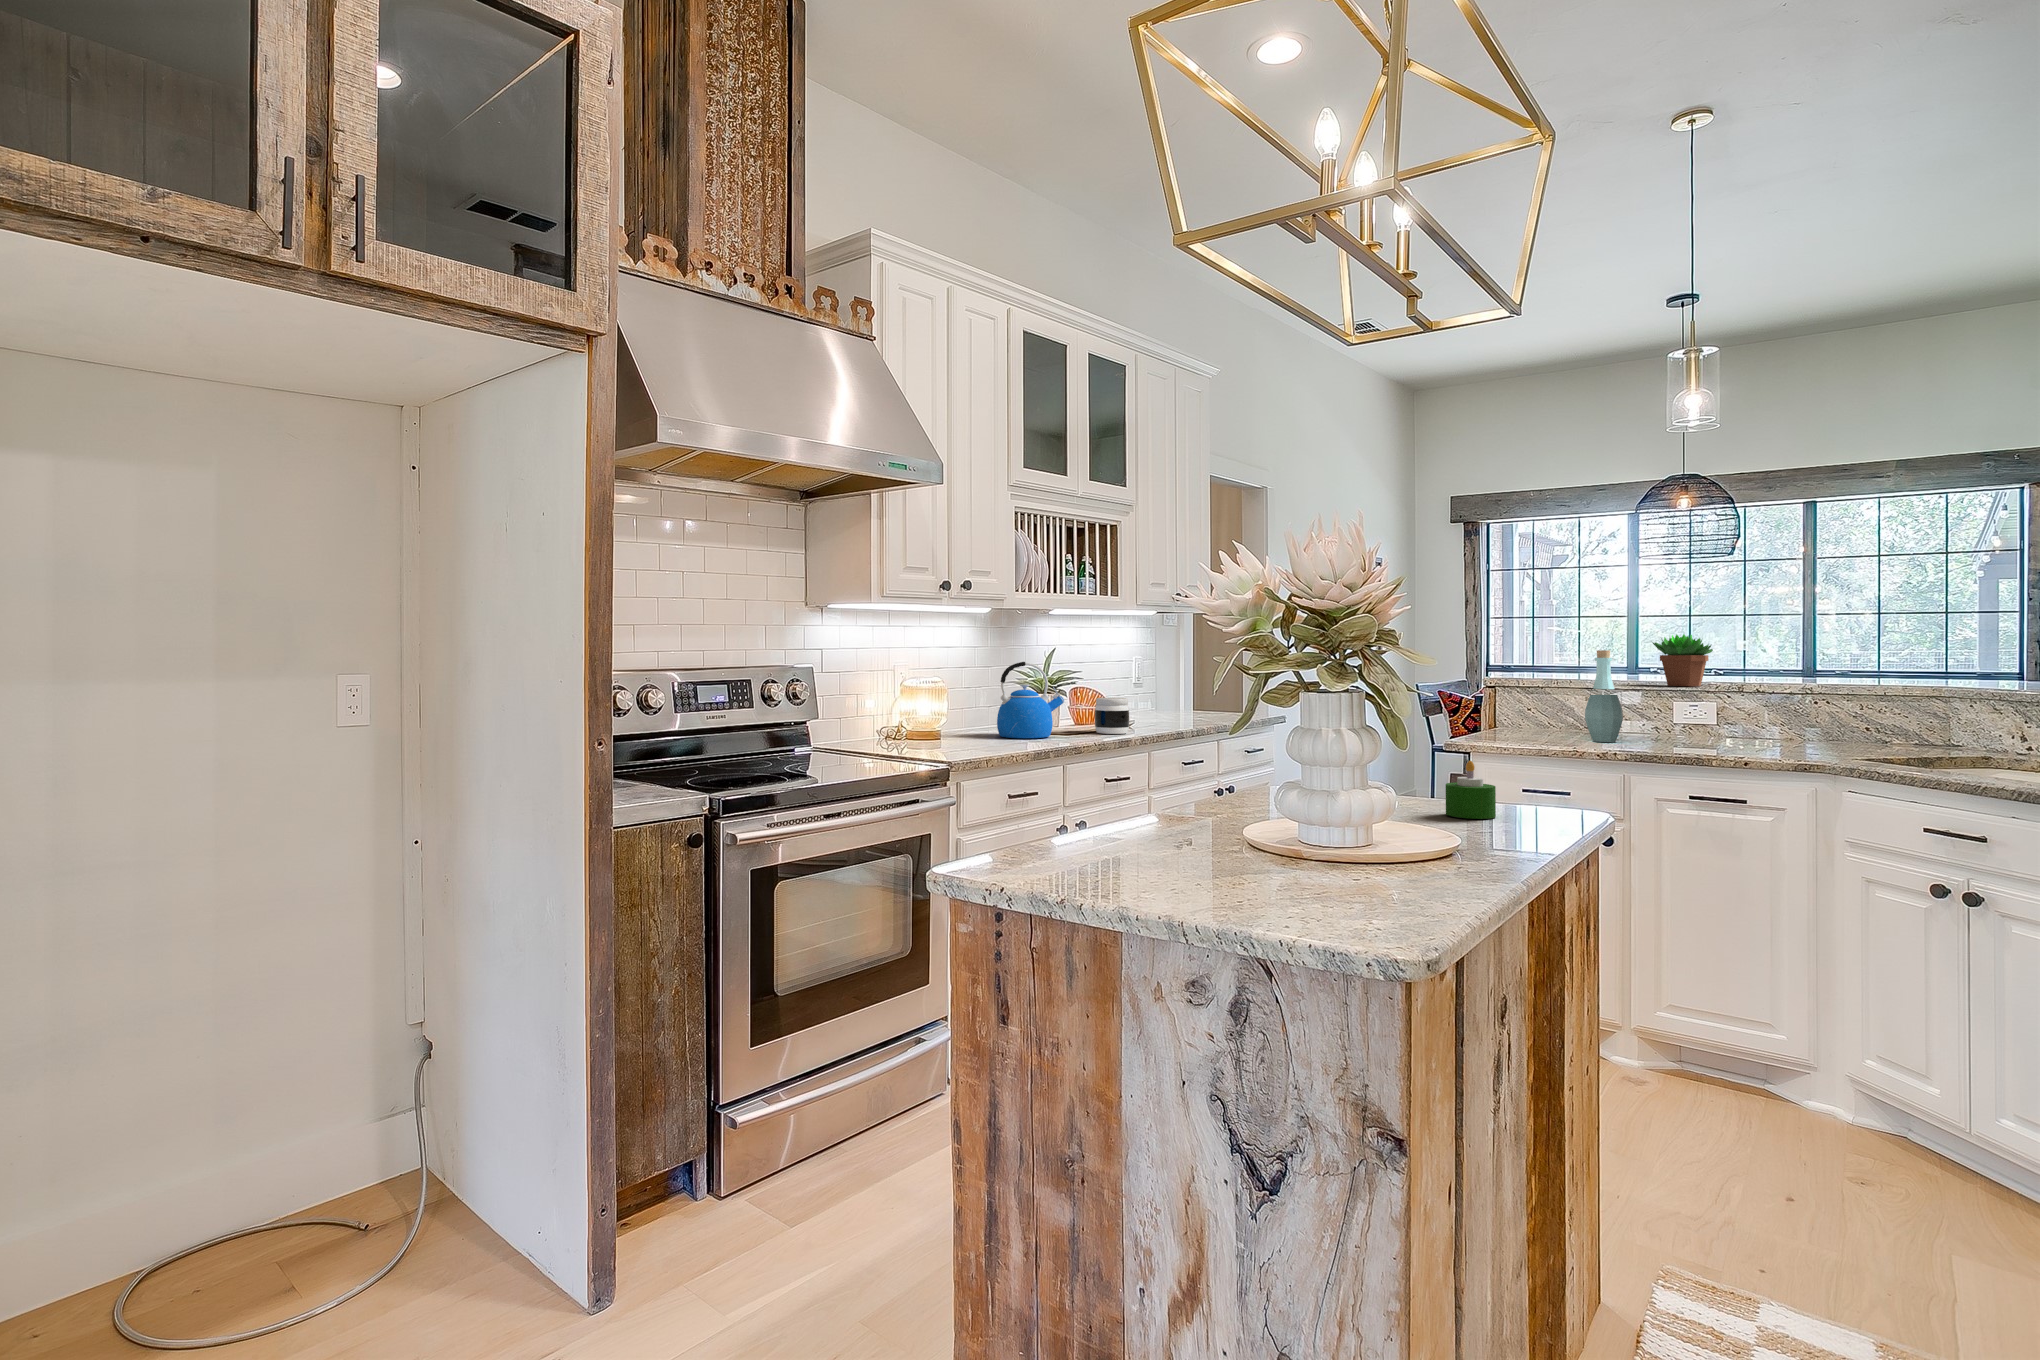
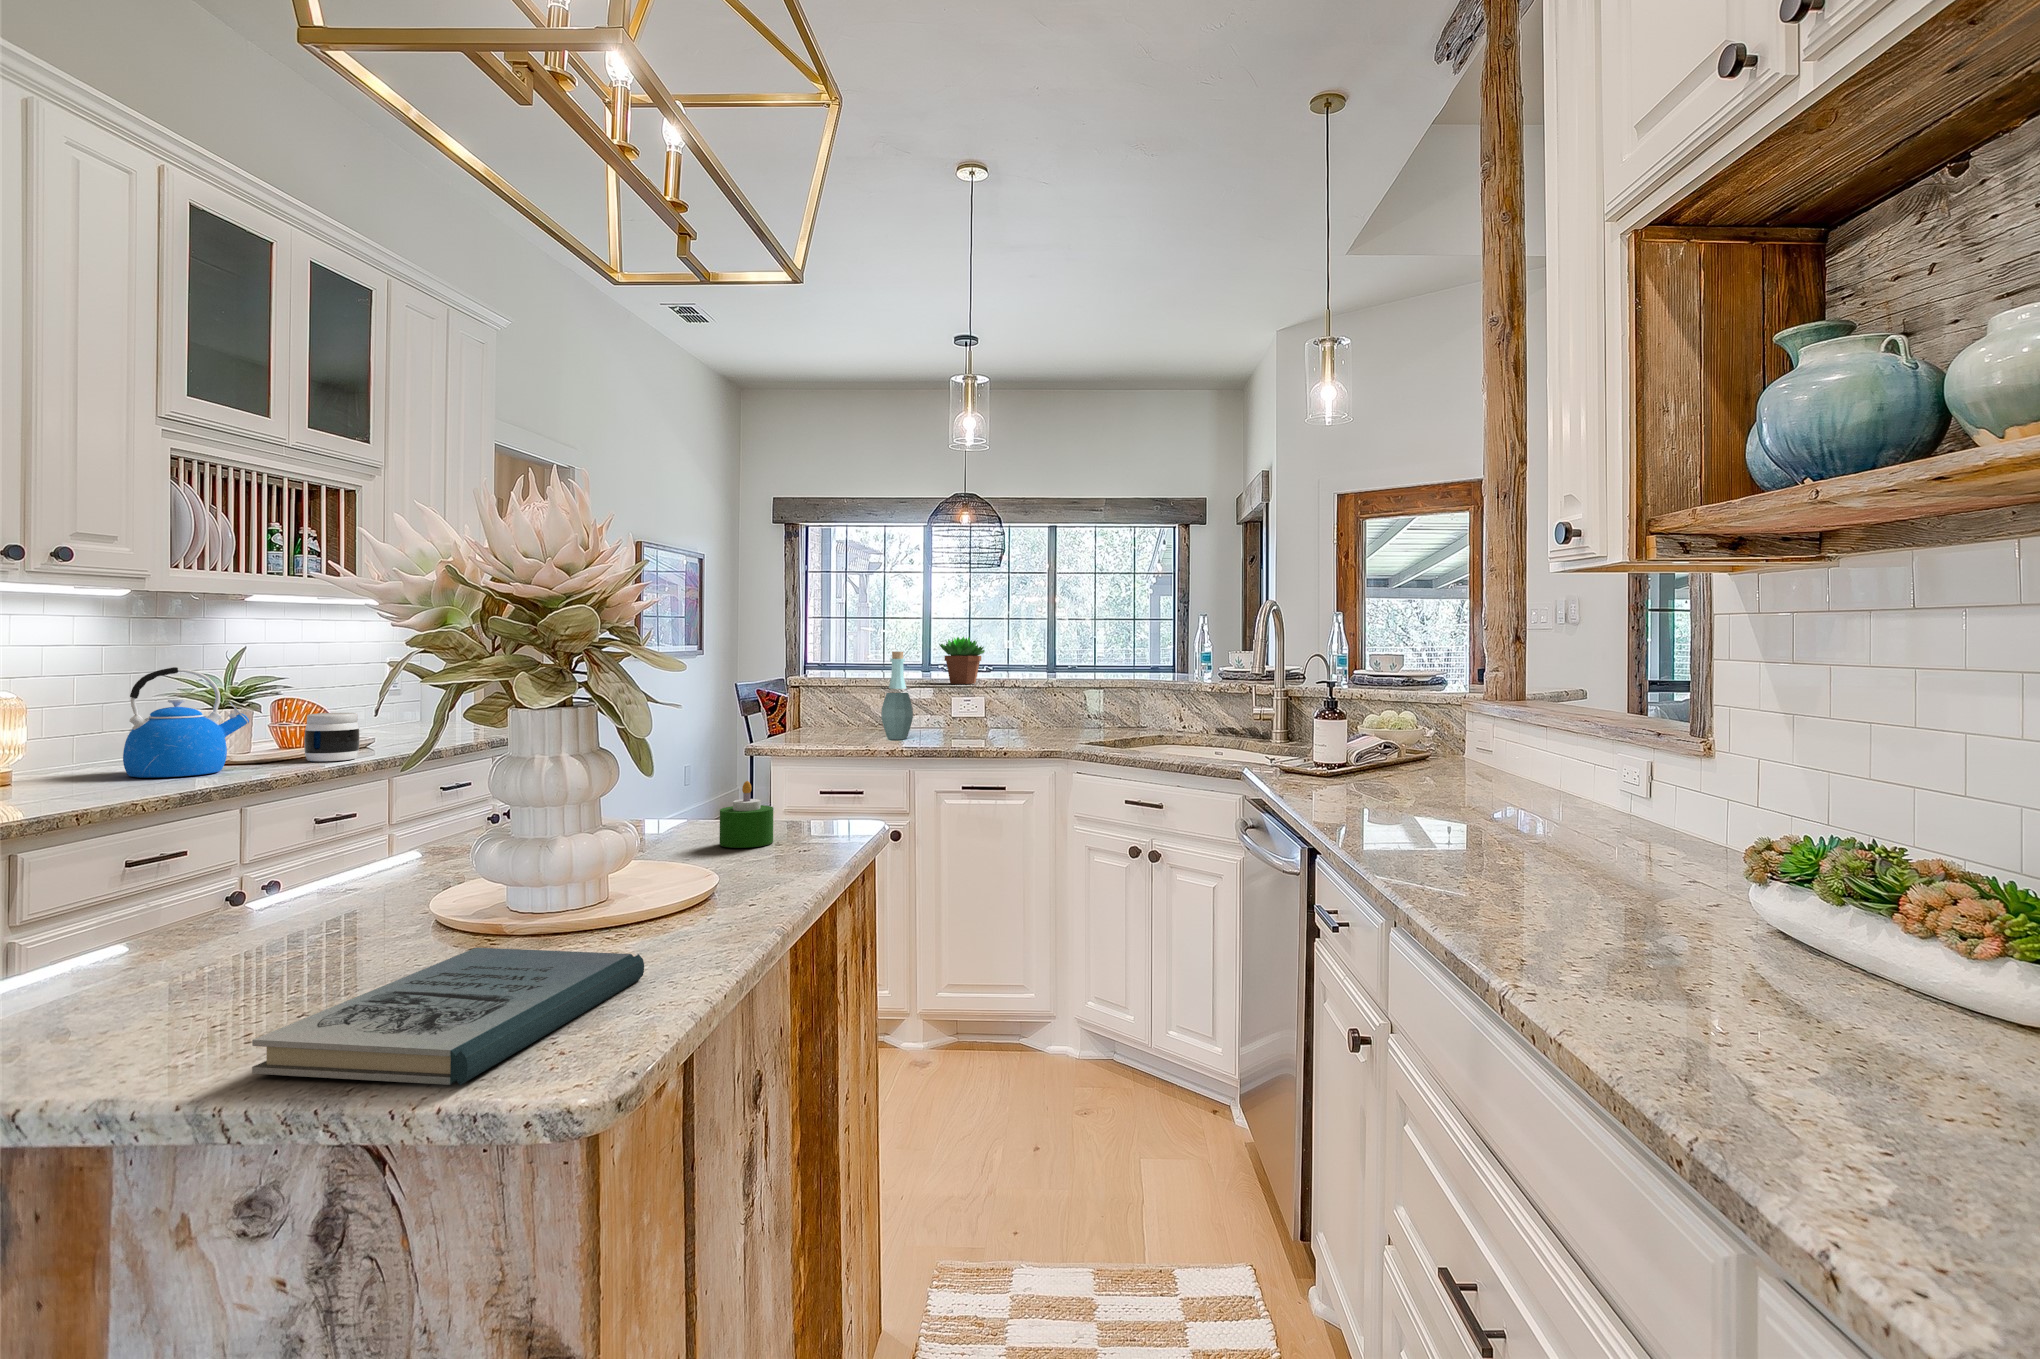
book: none [1190,854,1420,928] -> present [252,948,644,1085]

